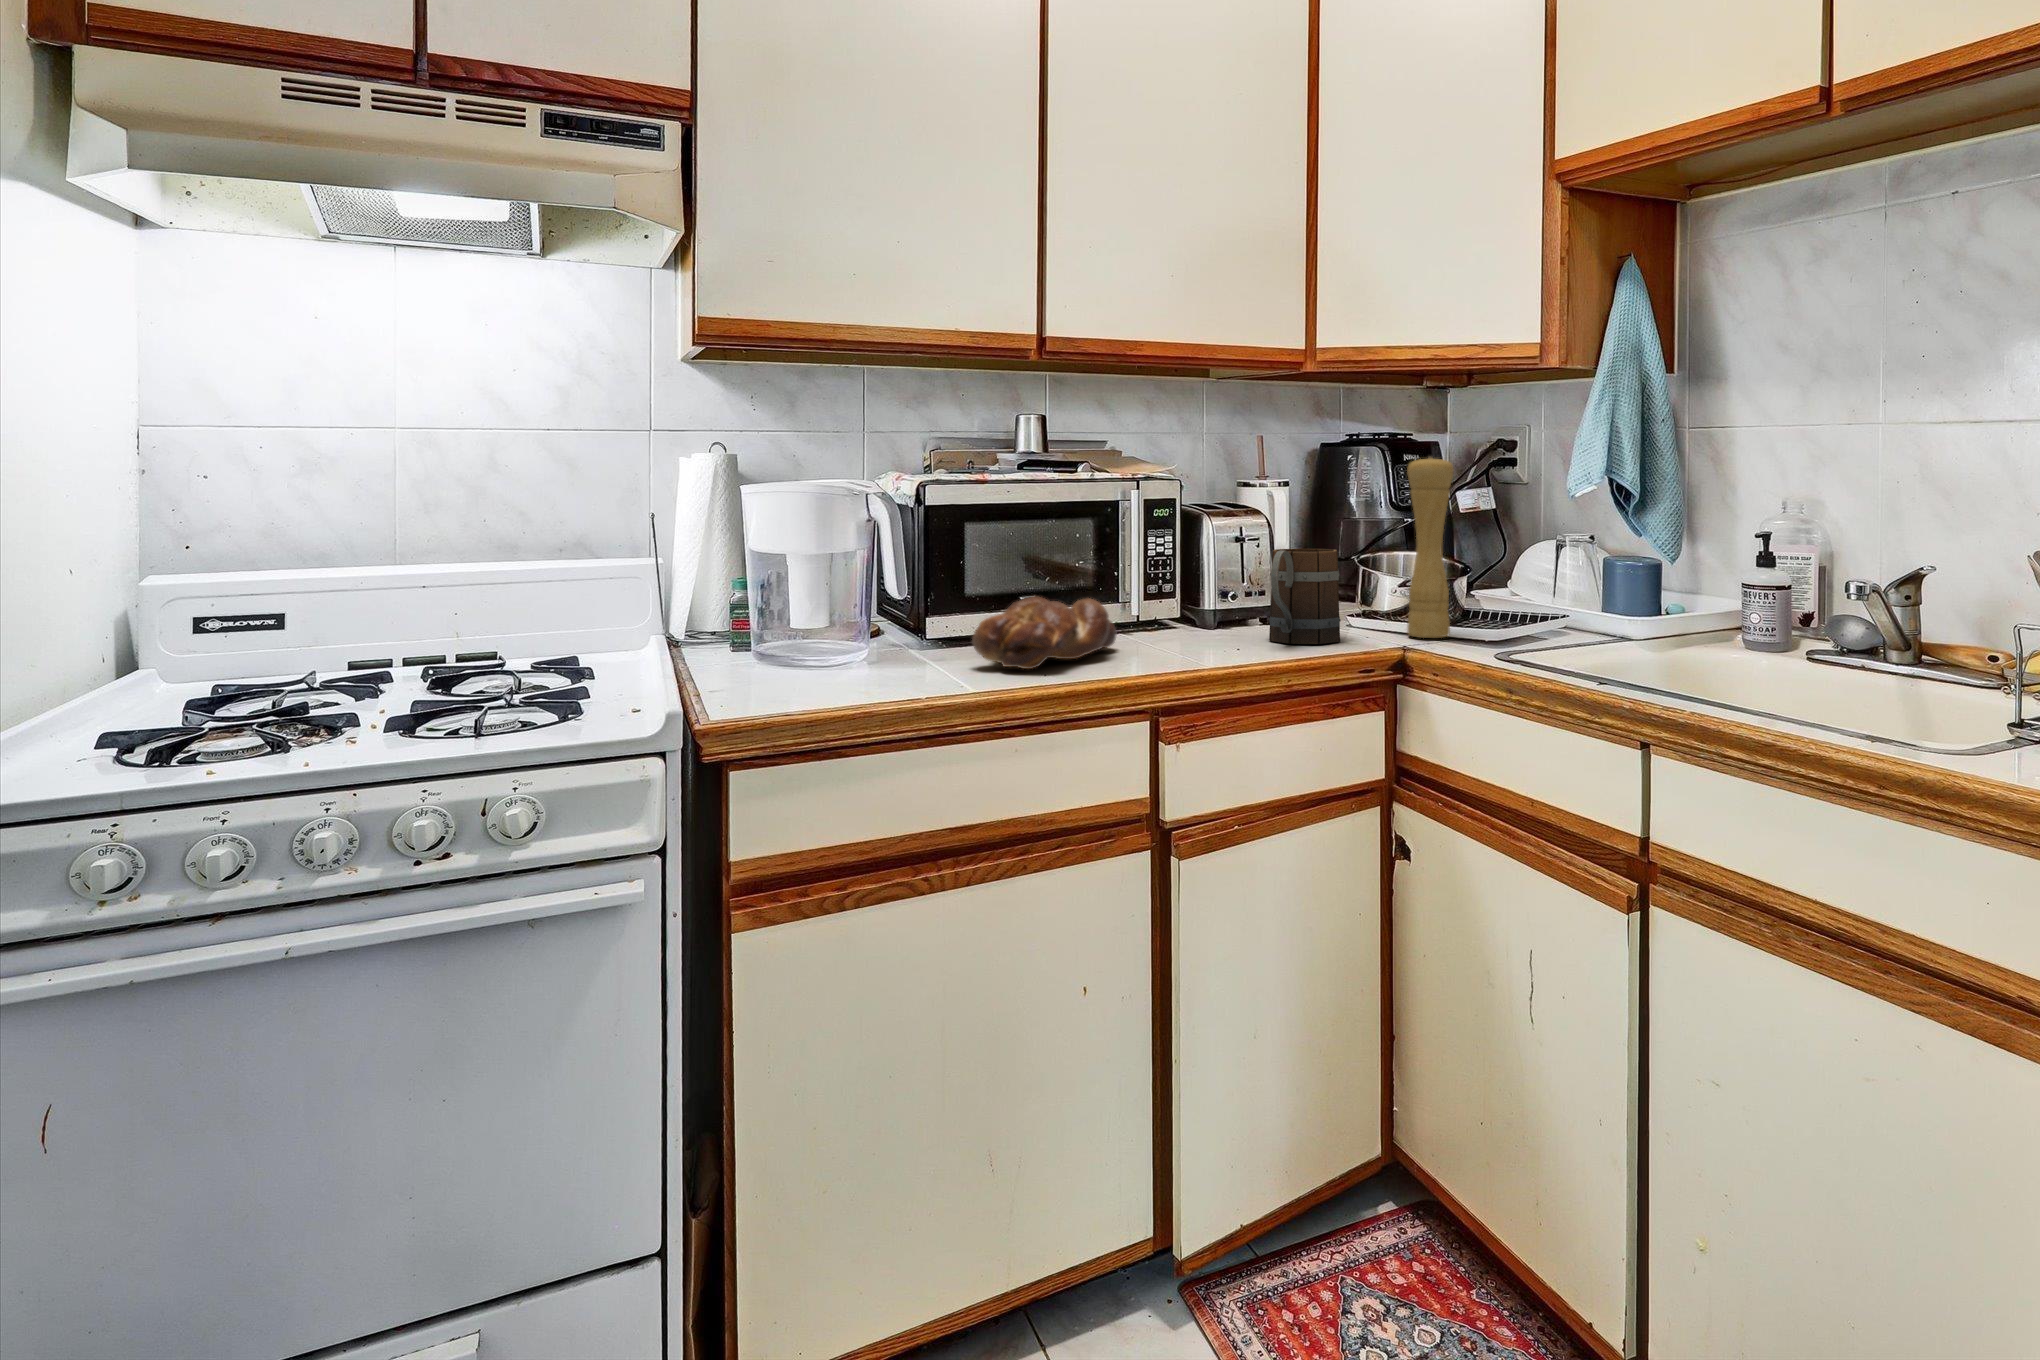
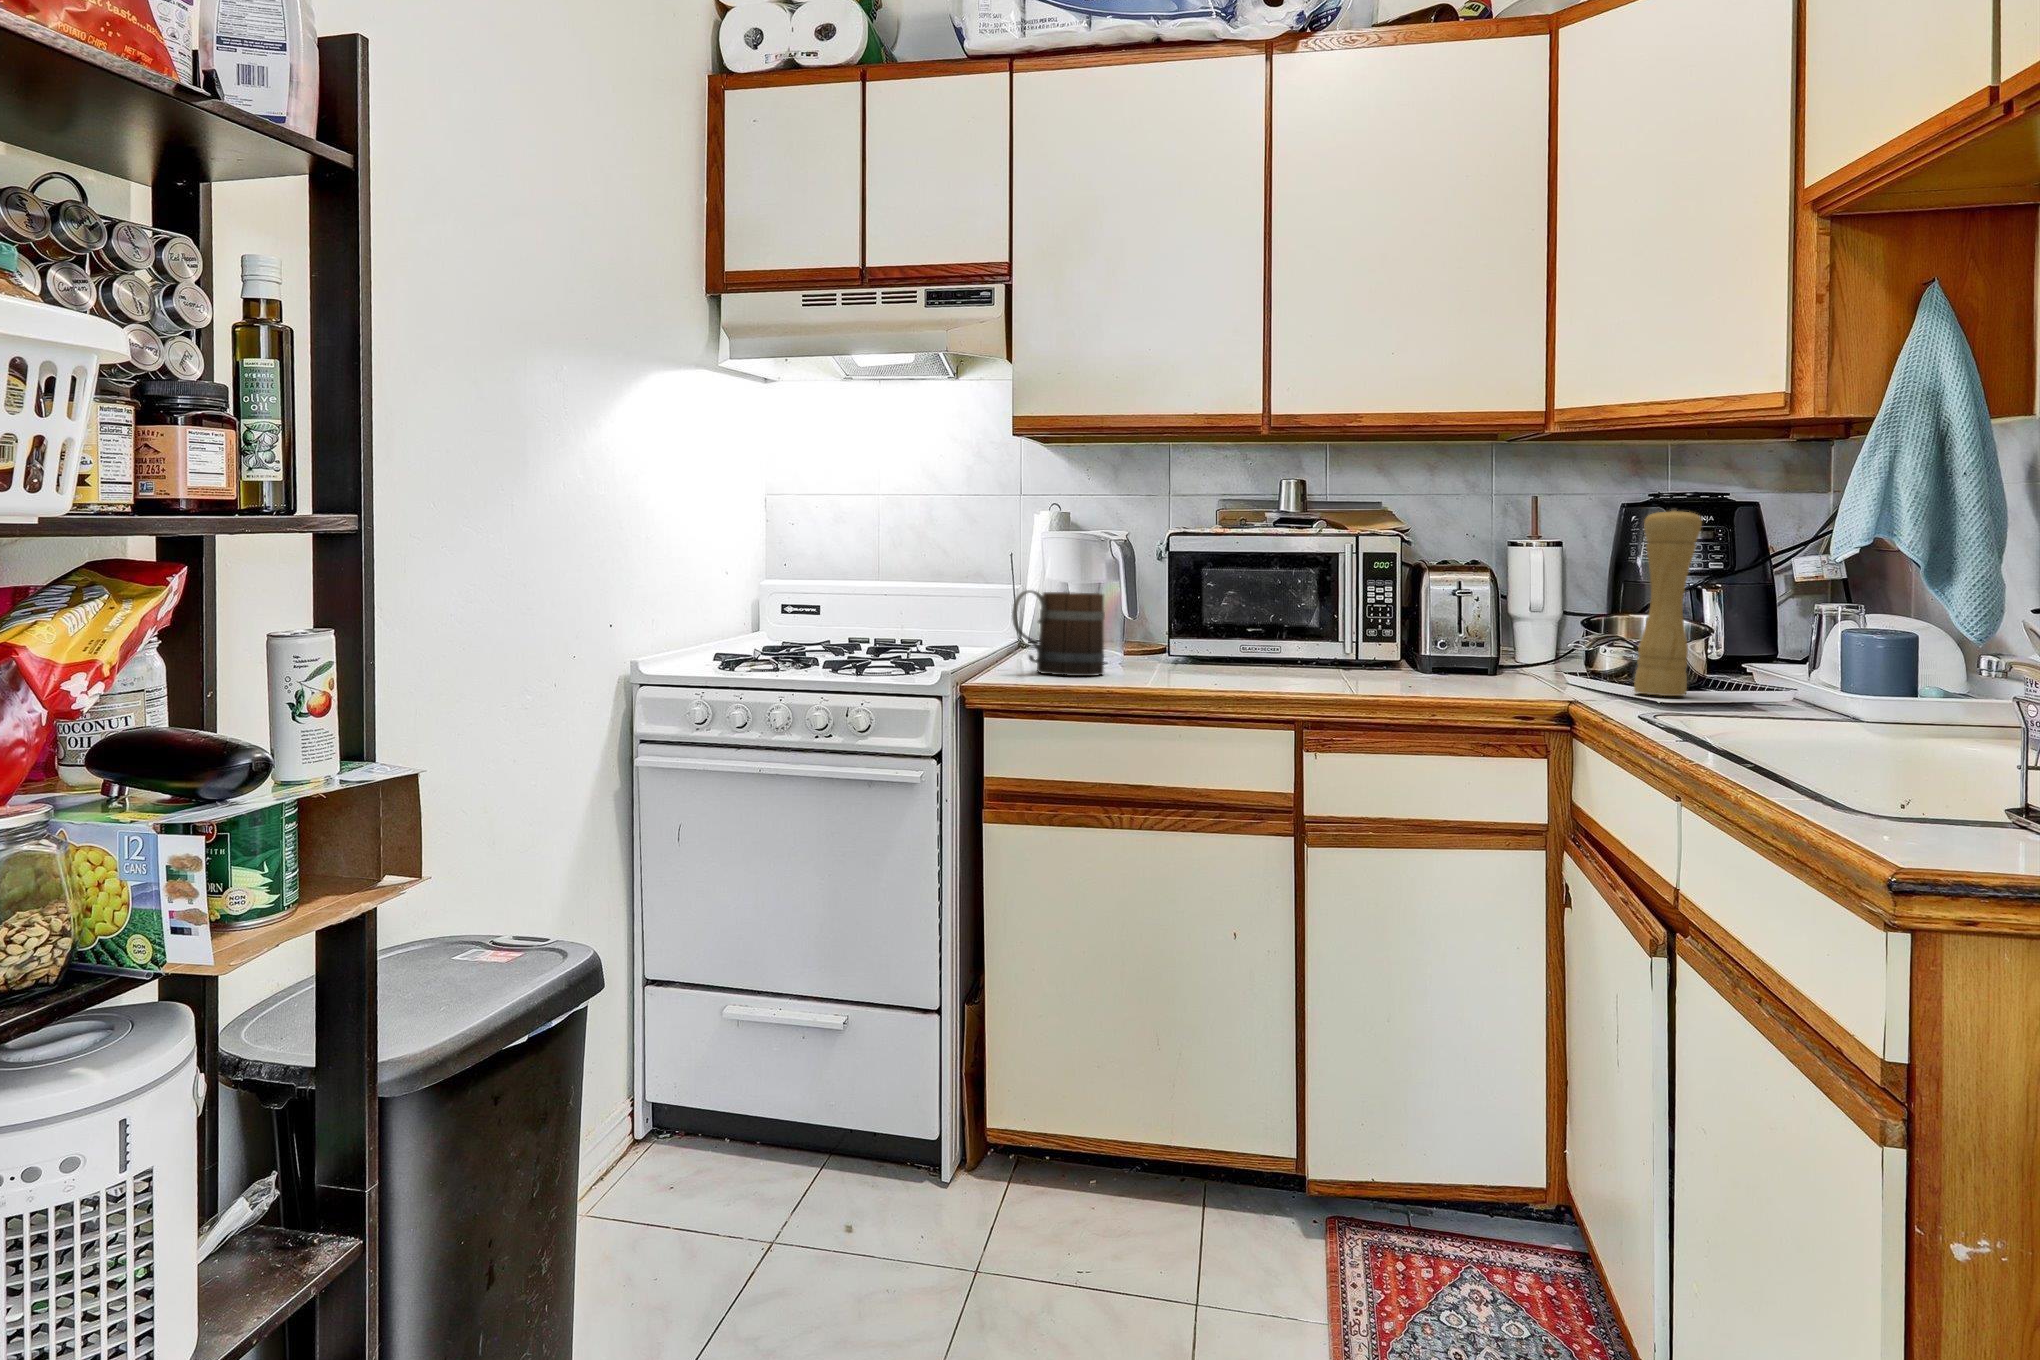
mug: present [1269,549,1341,644] -> present [1012,590,1105,676]
bread loaf: present [972,596,1117,669] -> none [1174,626,1310,678]

